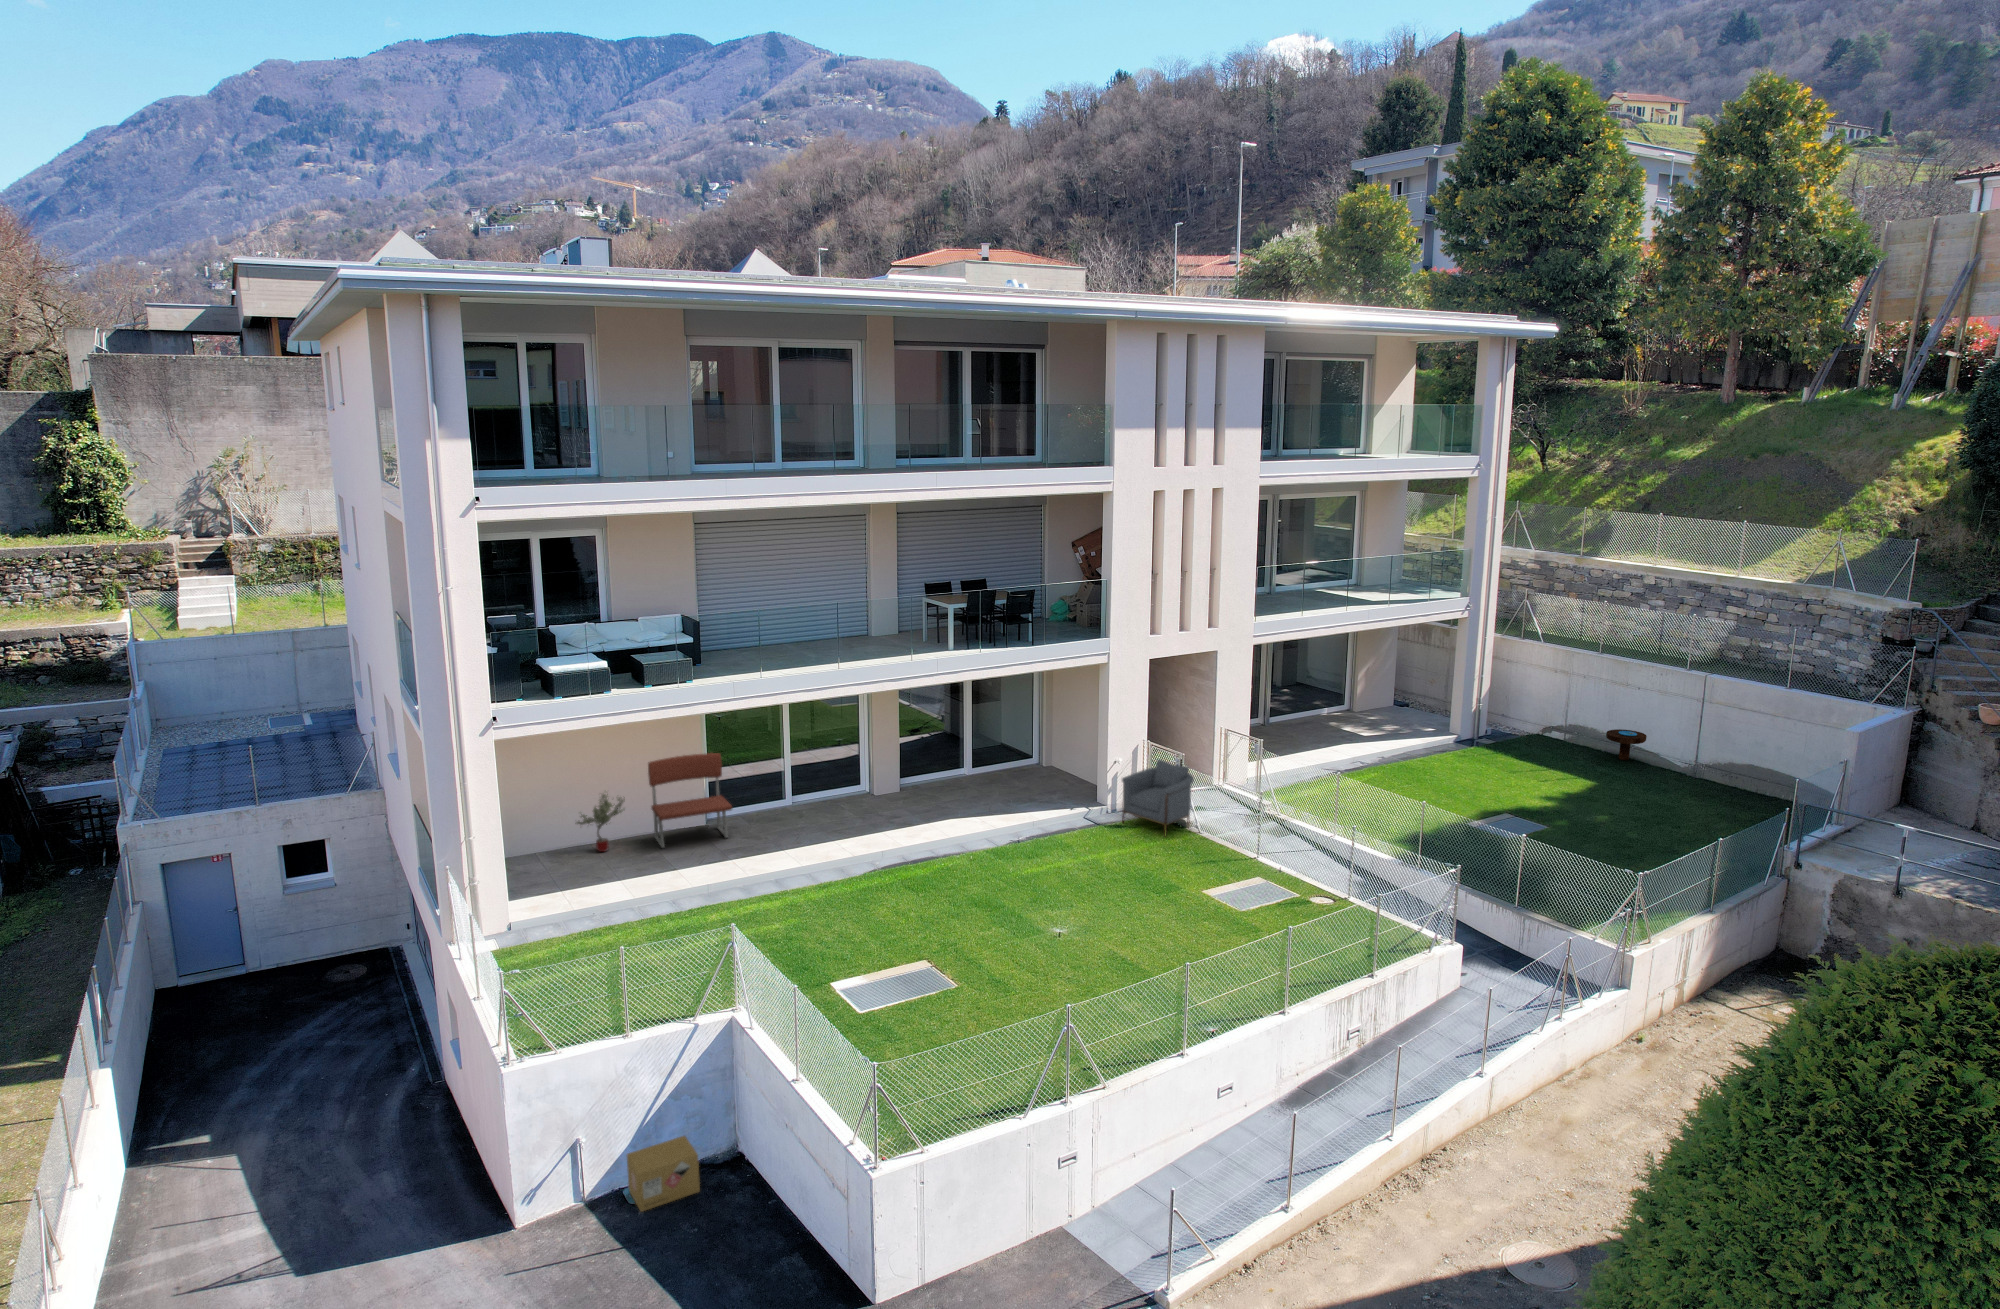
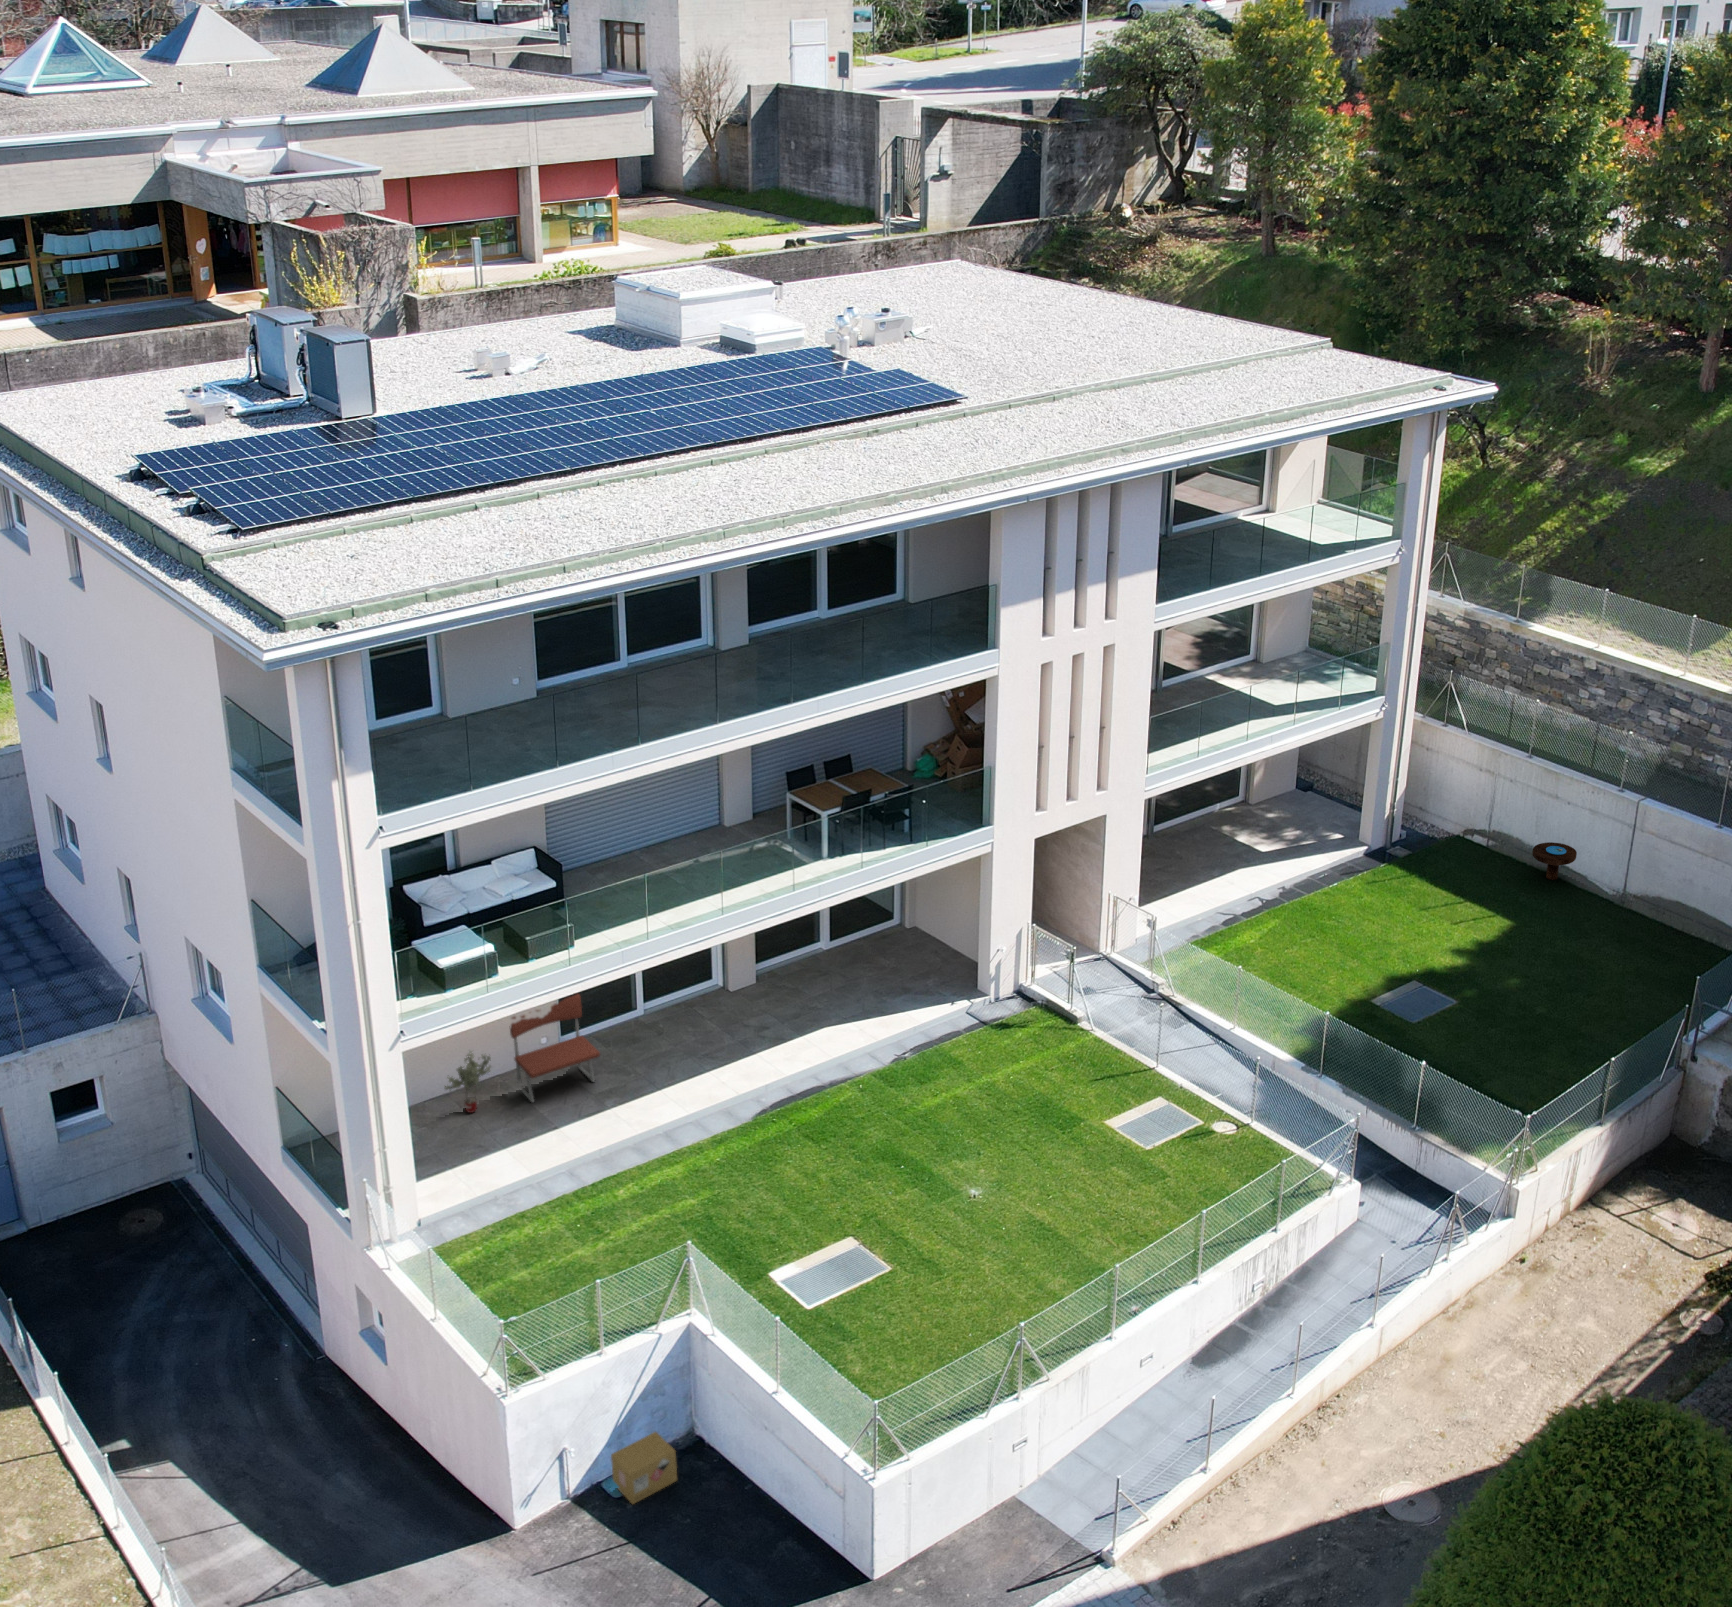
armchair: present [1122,760,1194,836] -> none [1004,956,1081,1047]

